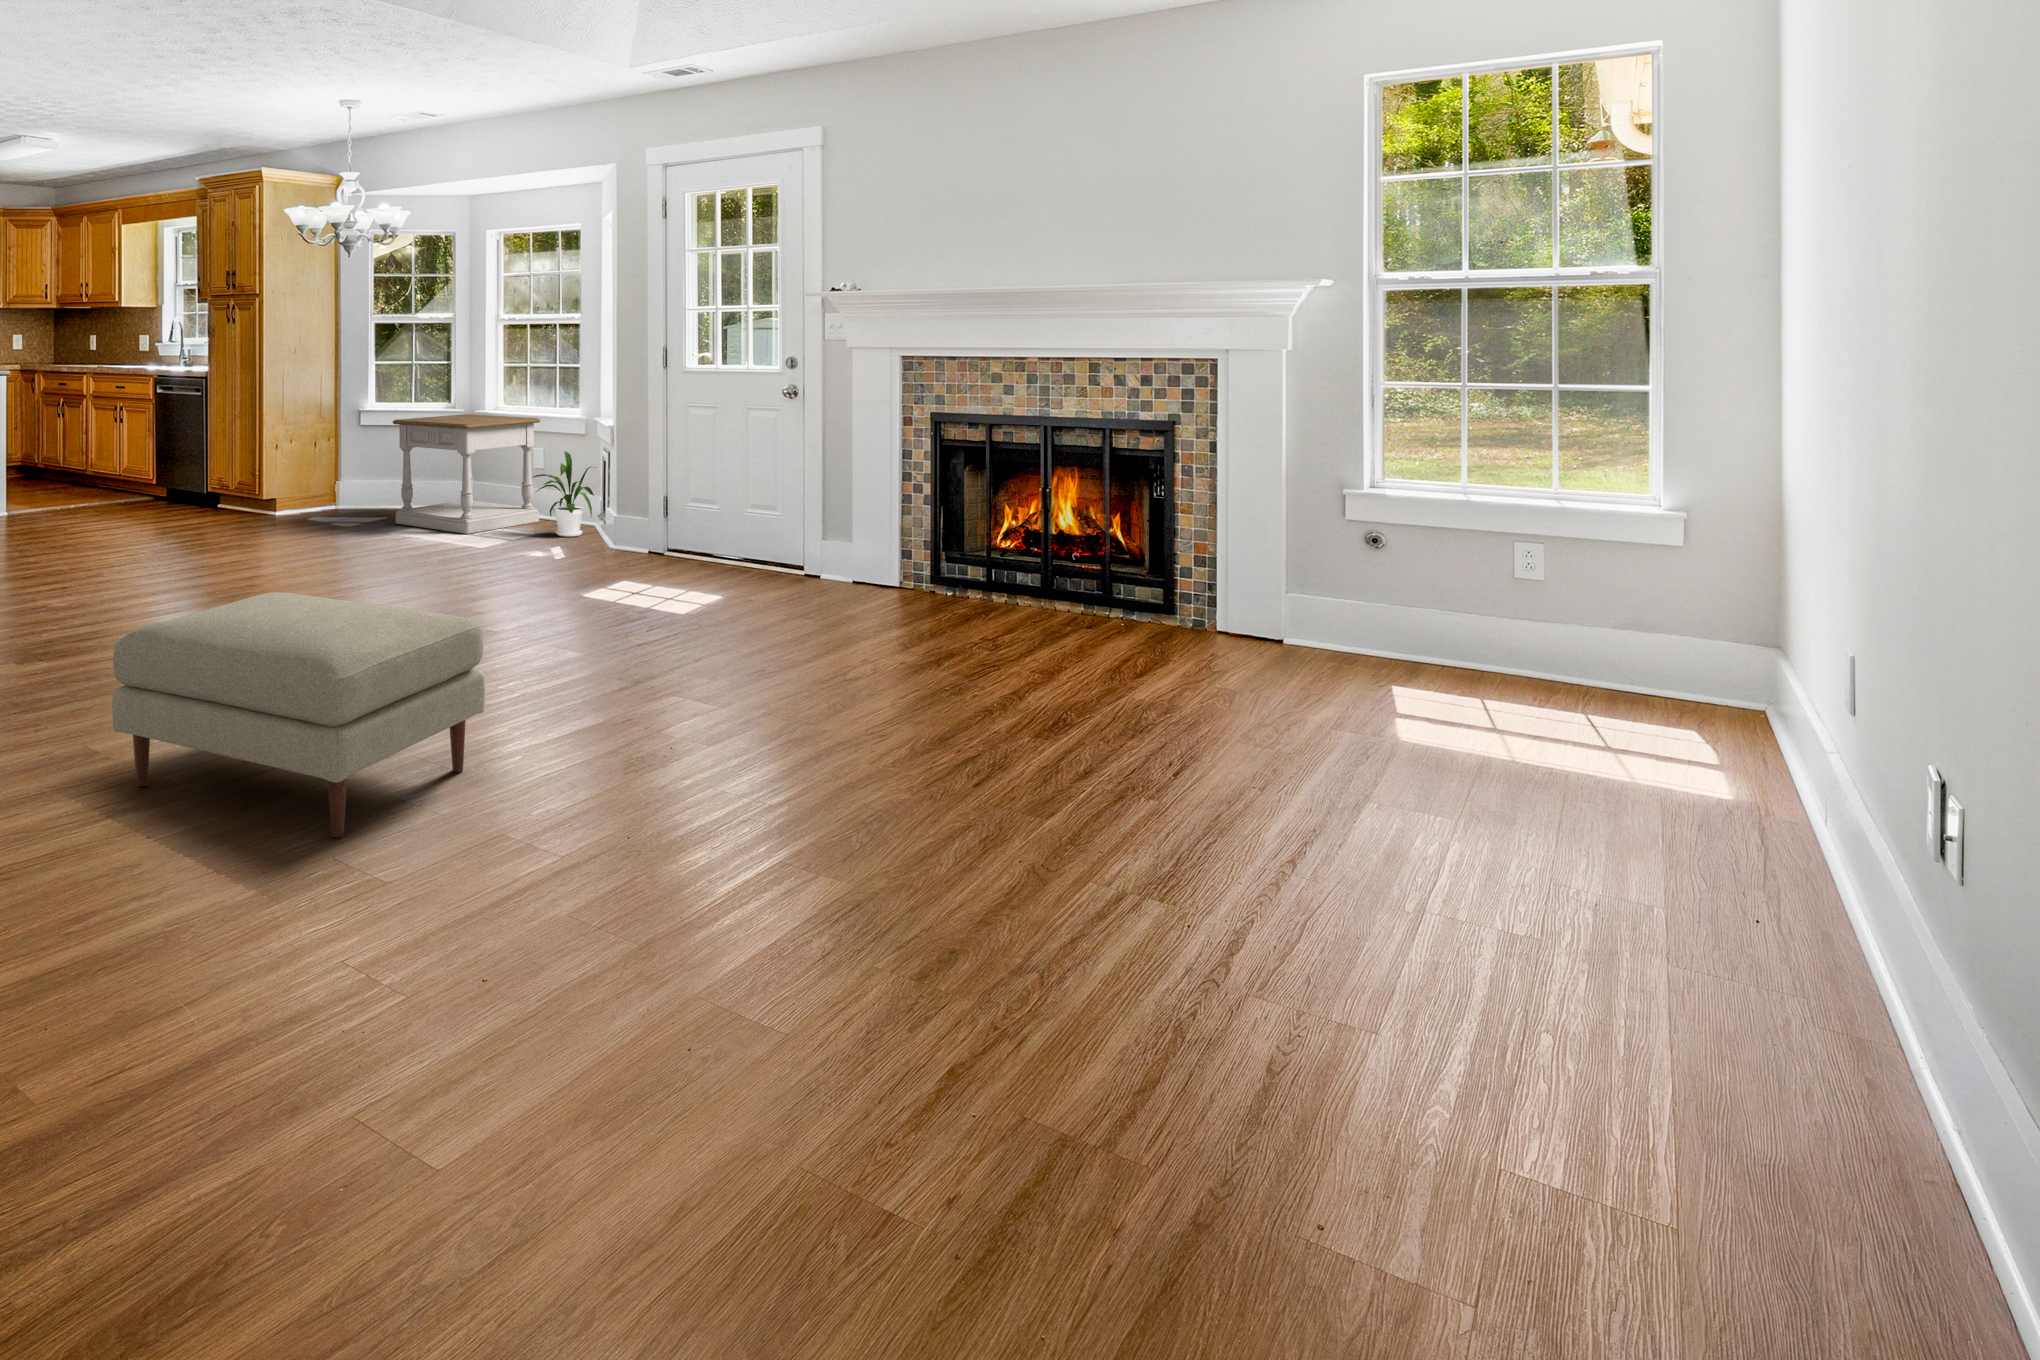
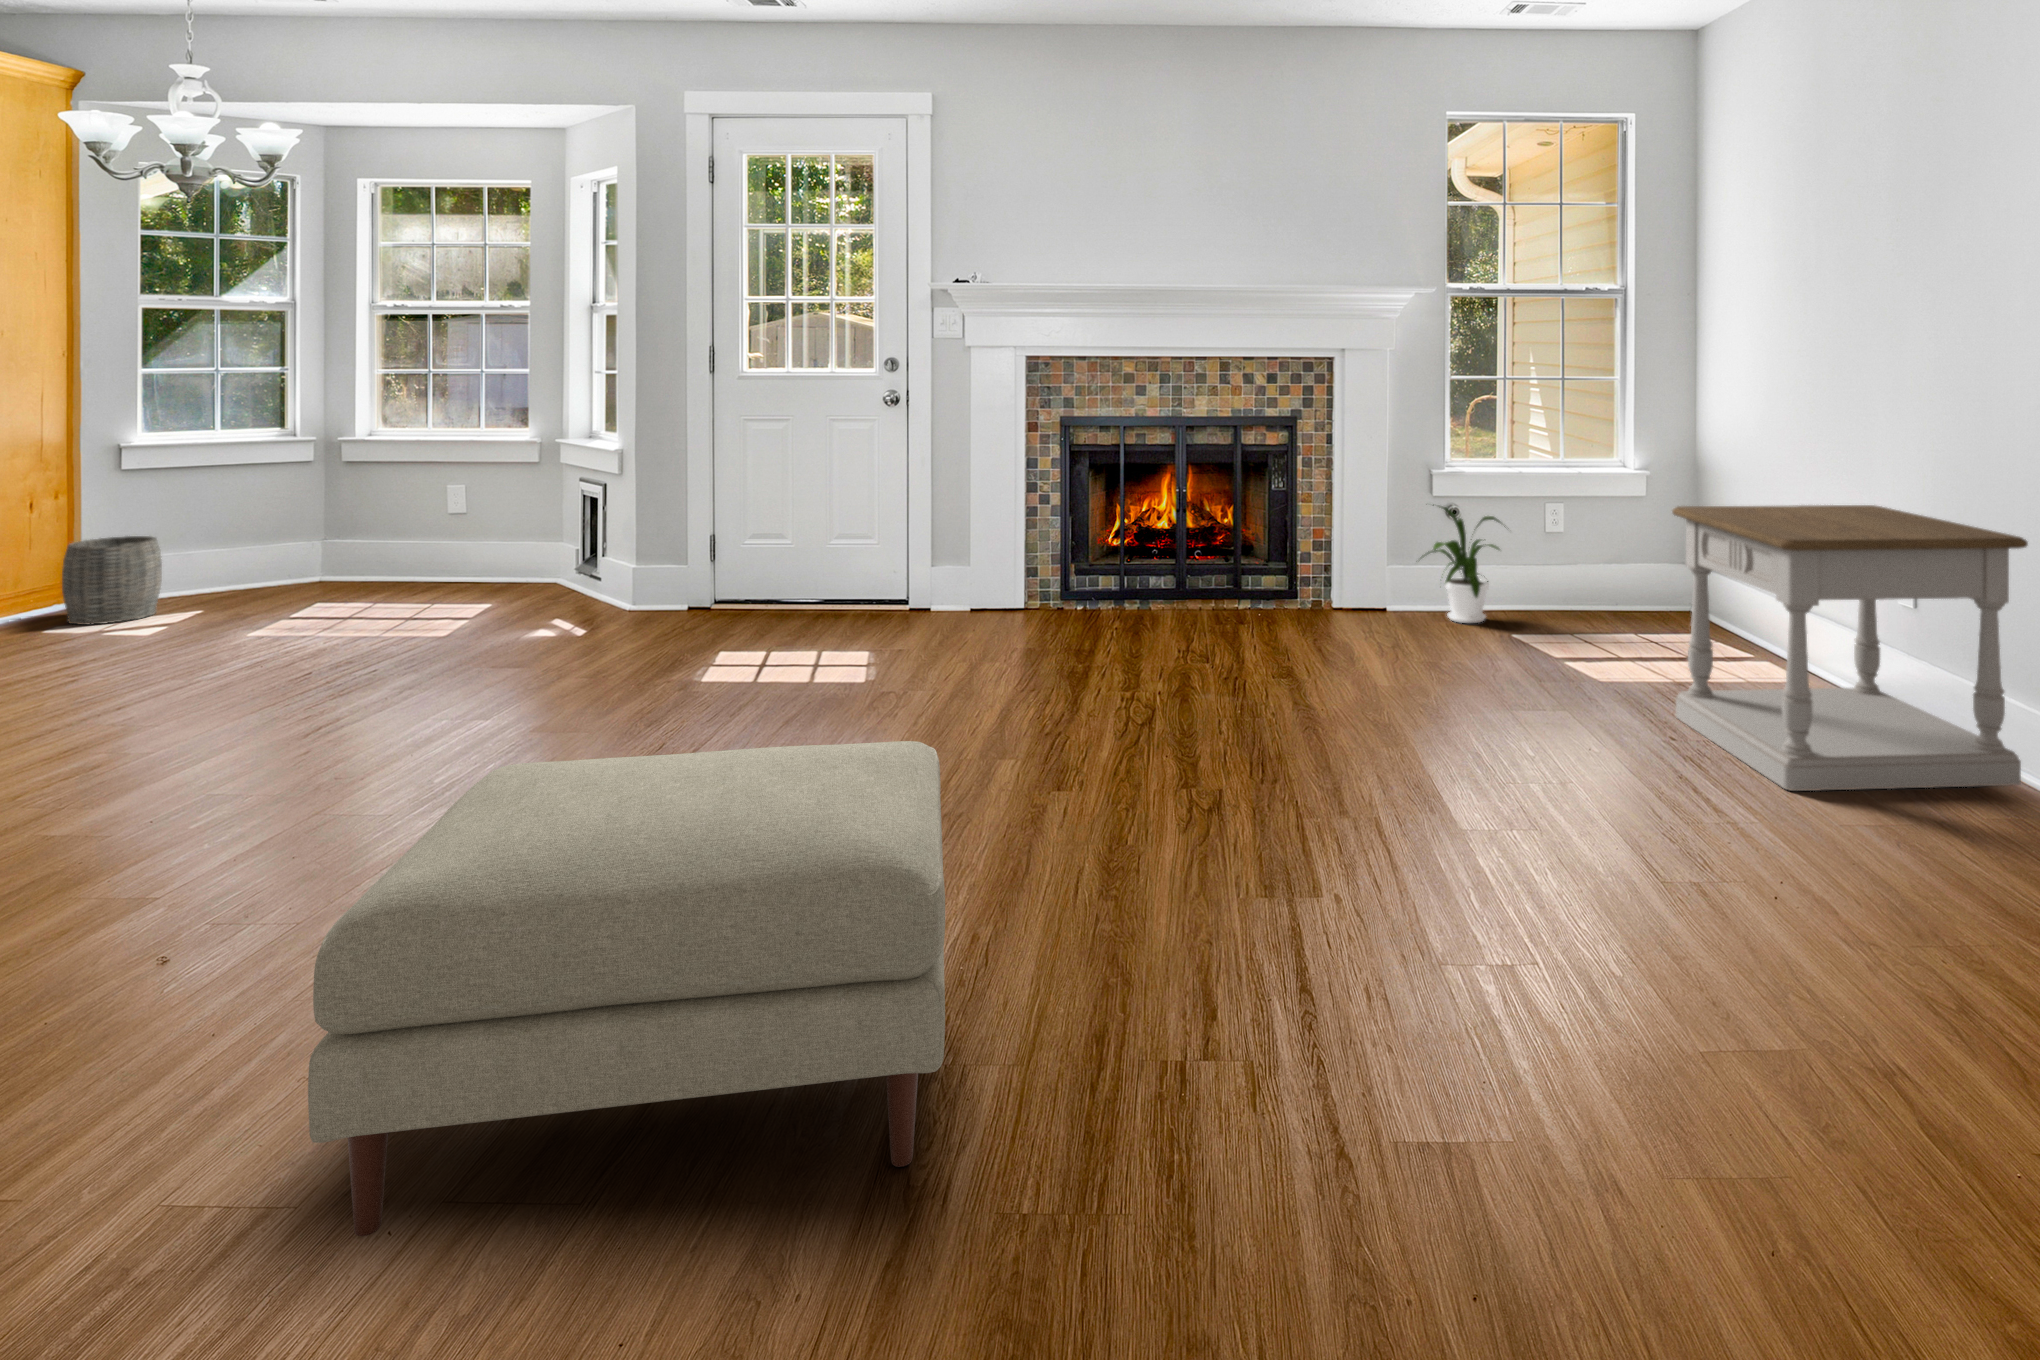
side table: present [393,414,540,534] -> present [1672,505,2028,791]
house plant: present [533,451,594,537] -> present [1421,504,1505,623]
woven basket: none [330,468,378,520] -> present [62,536,162,625]

